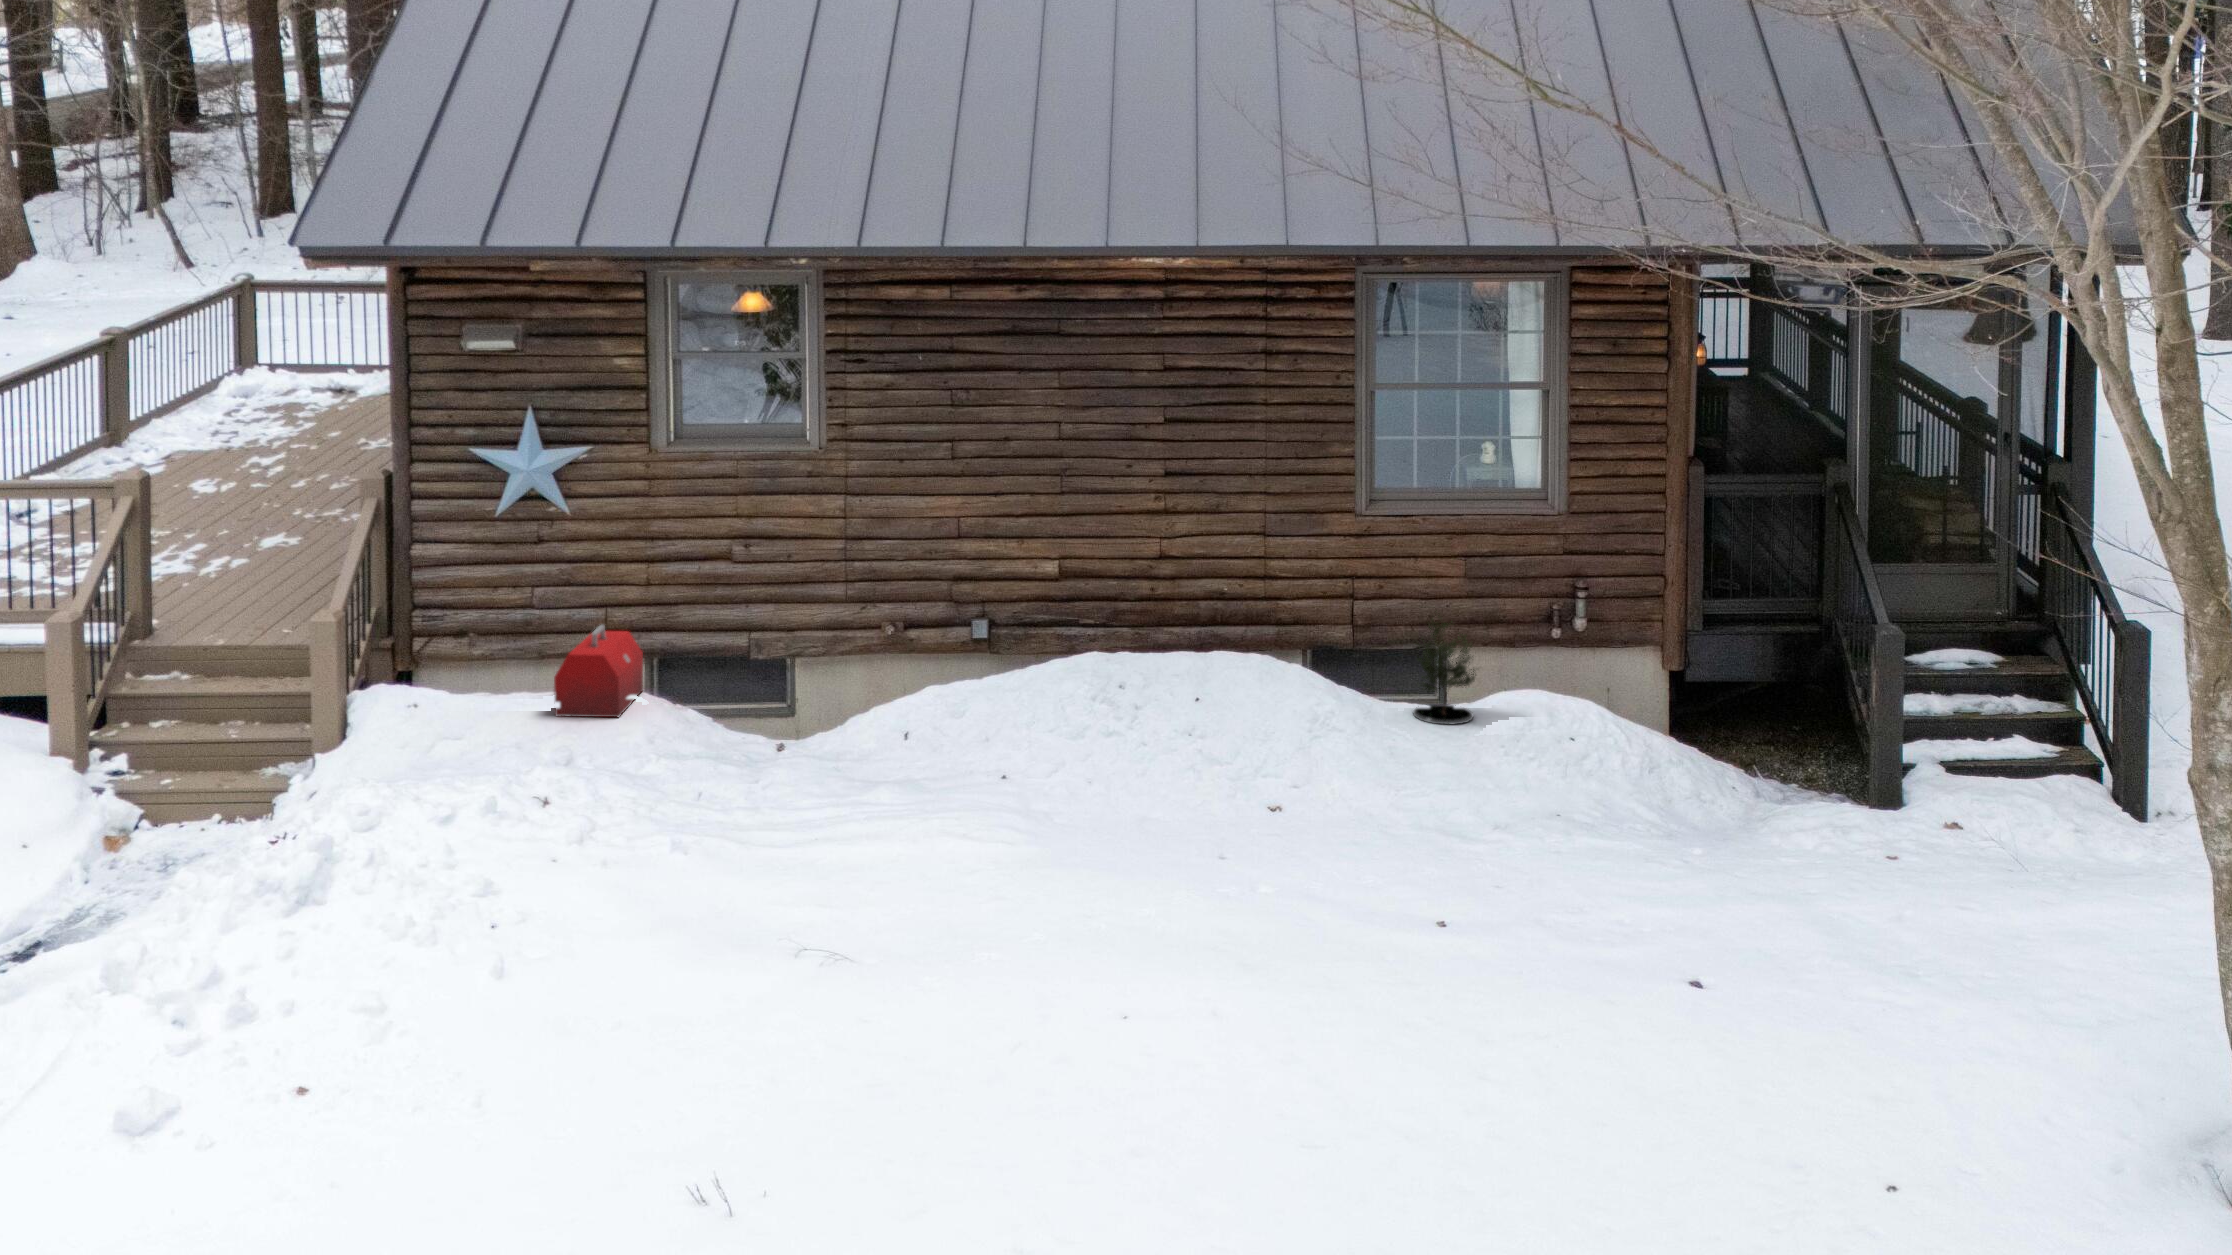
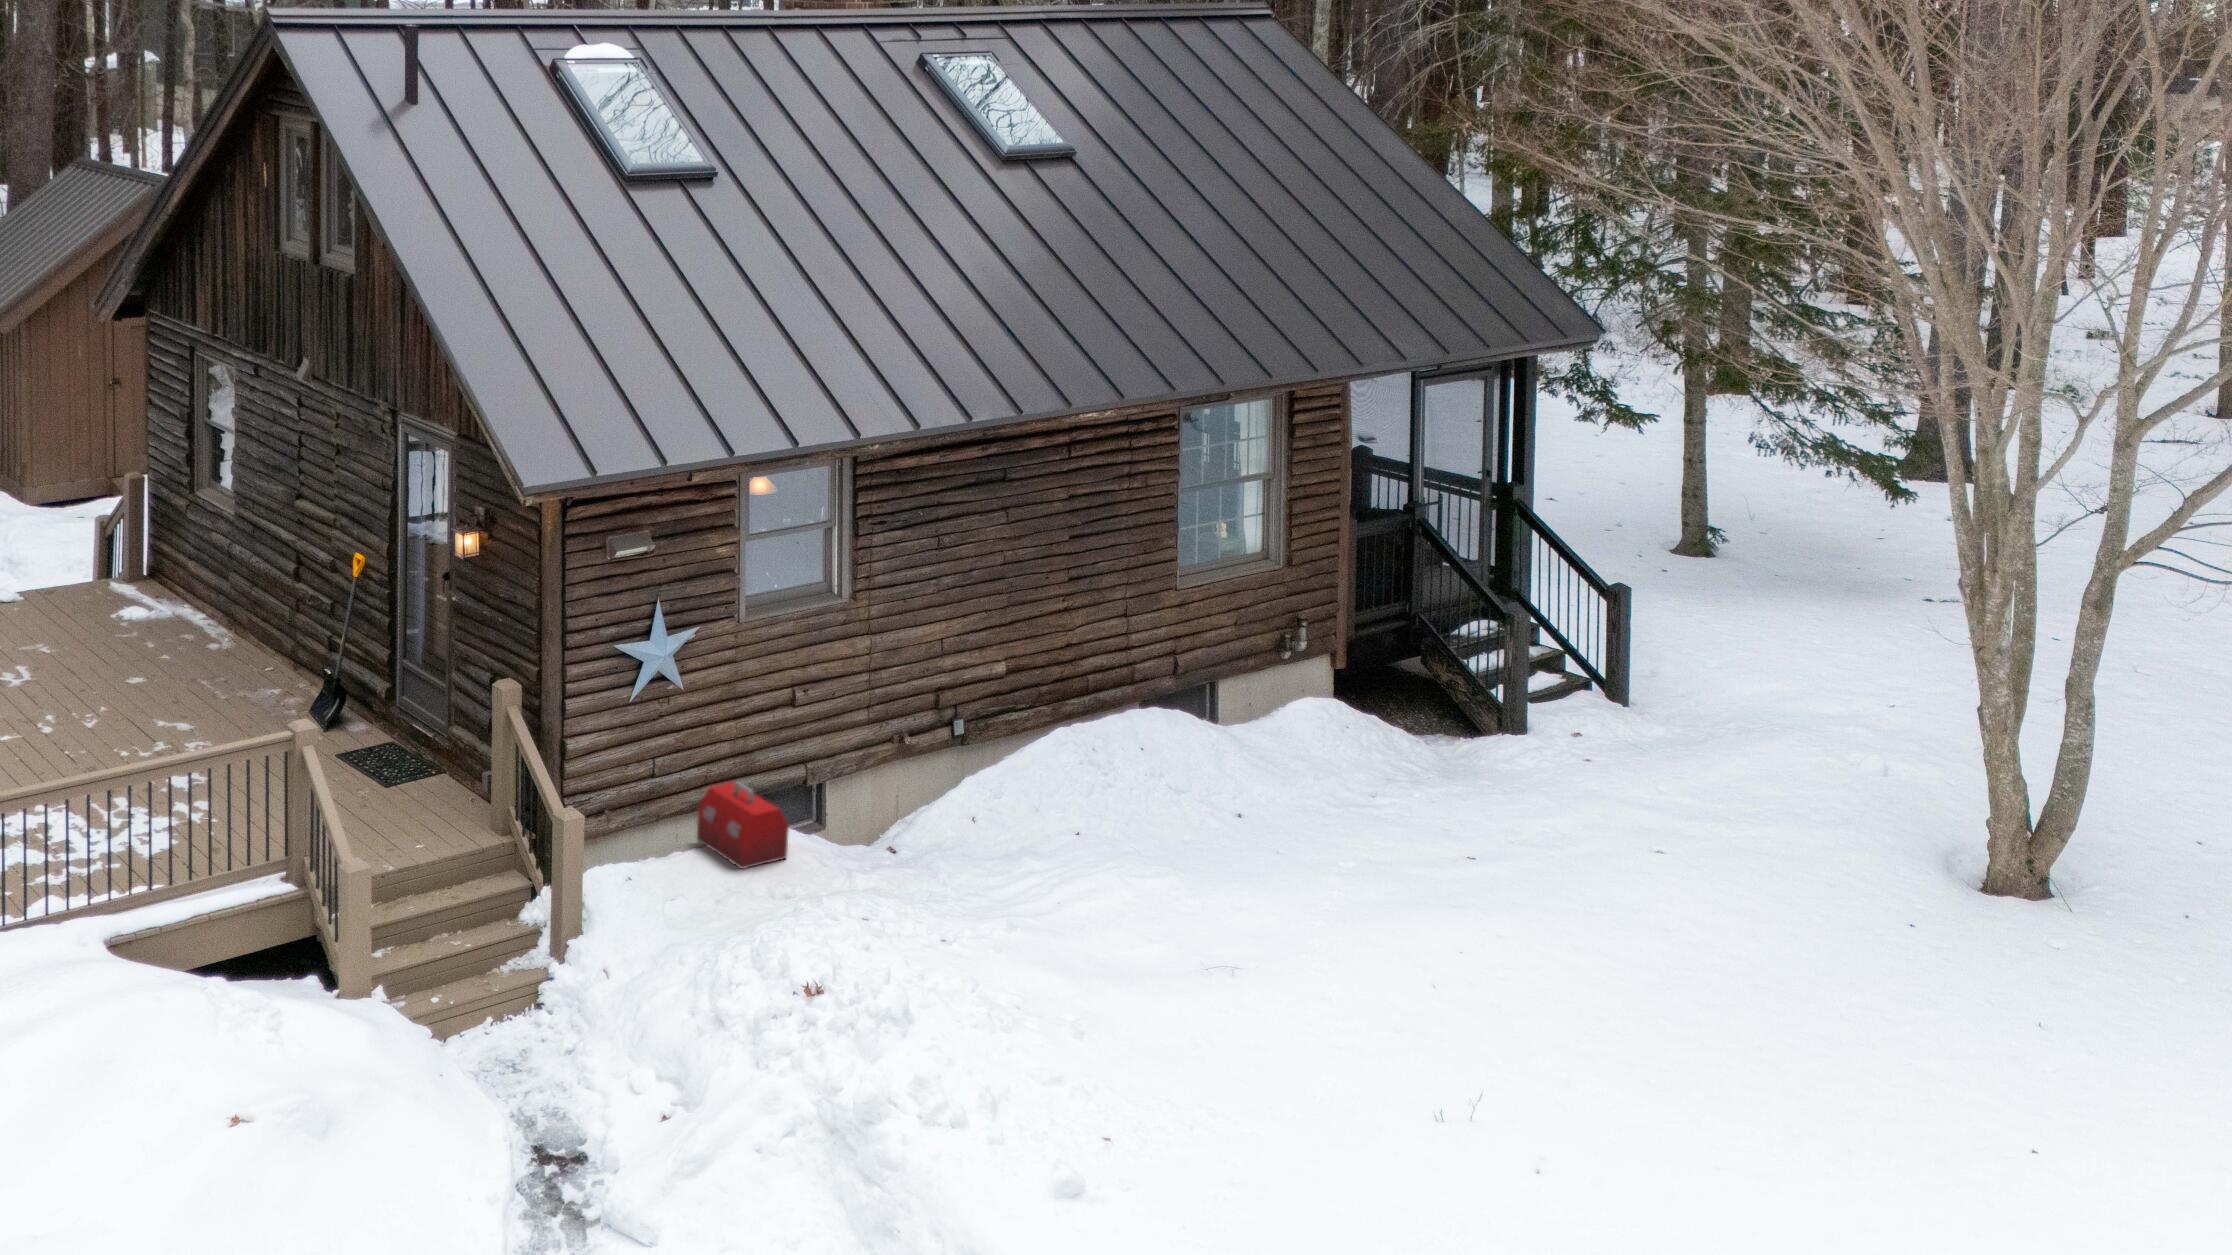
potted tree: present [1413,615,1475,725] -> none [1210,652,1262,736]

